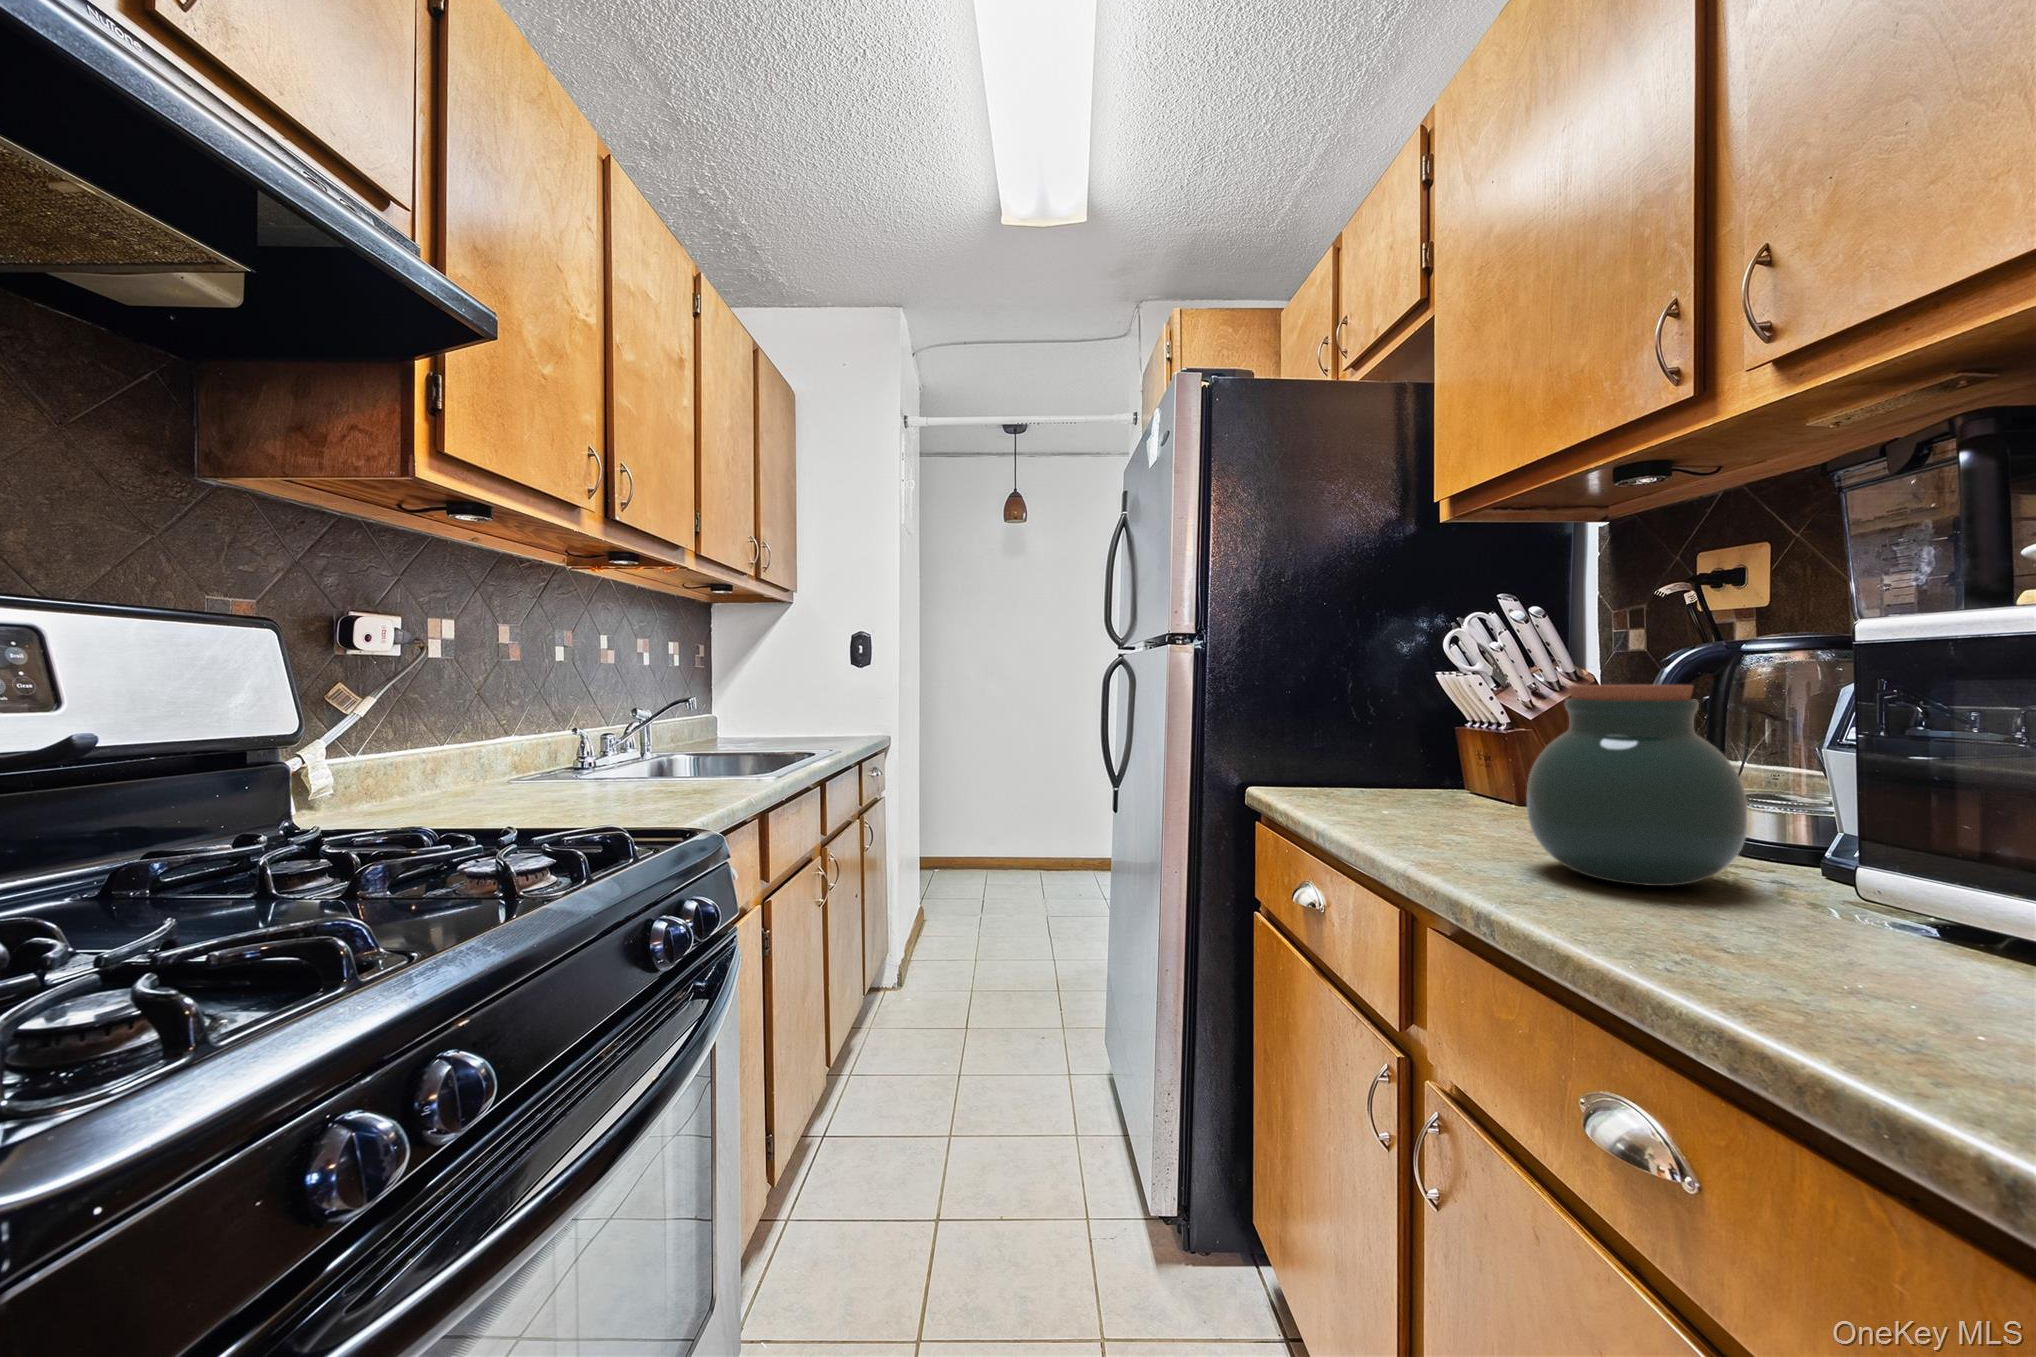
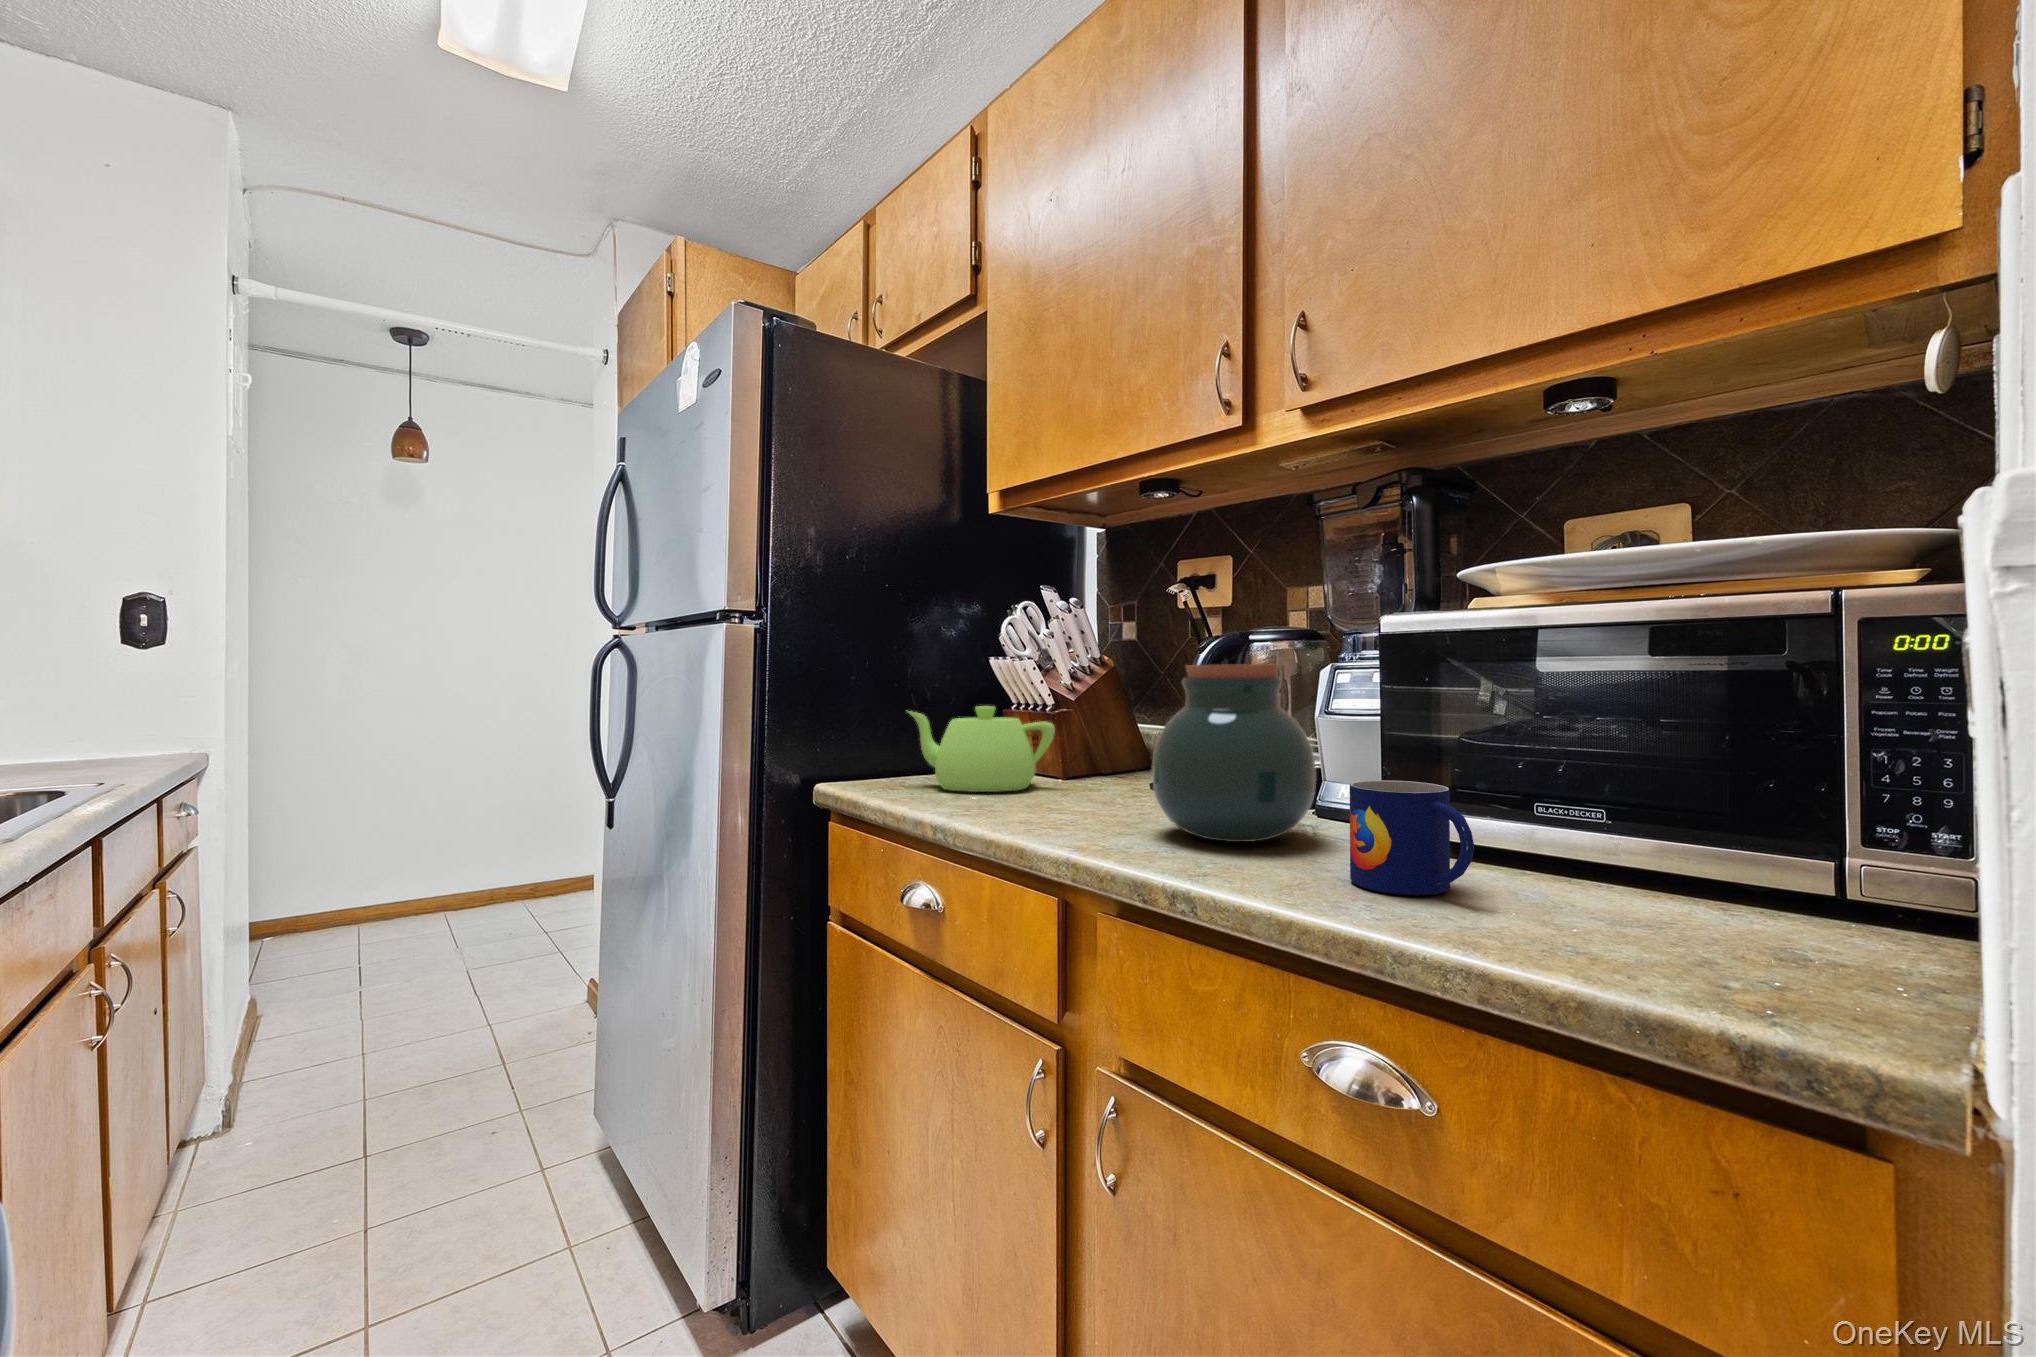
teapot: none [1333,722,1493,809] -> present [908,706,1055,792]
mug: none [1701,825,1848,967] -> present [1350,780,1474,895]

